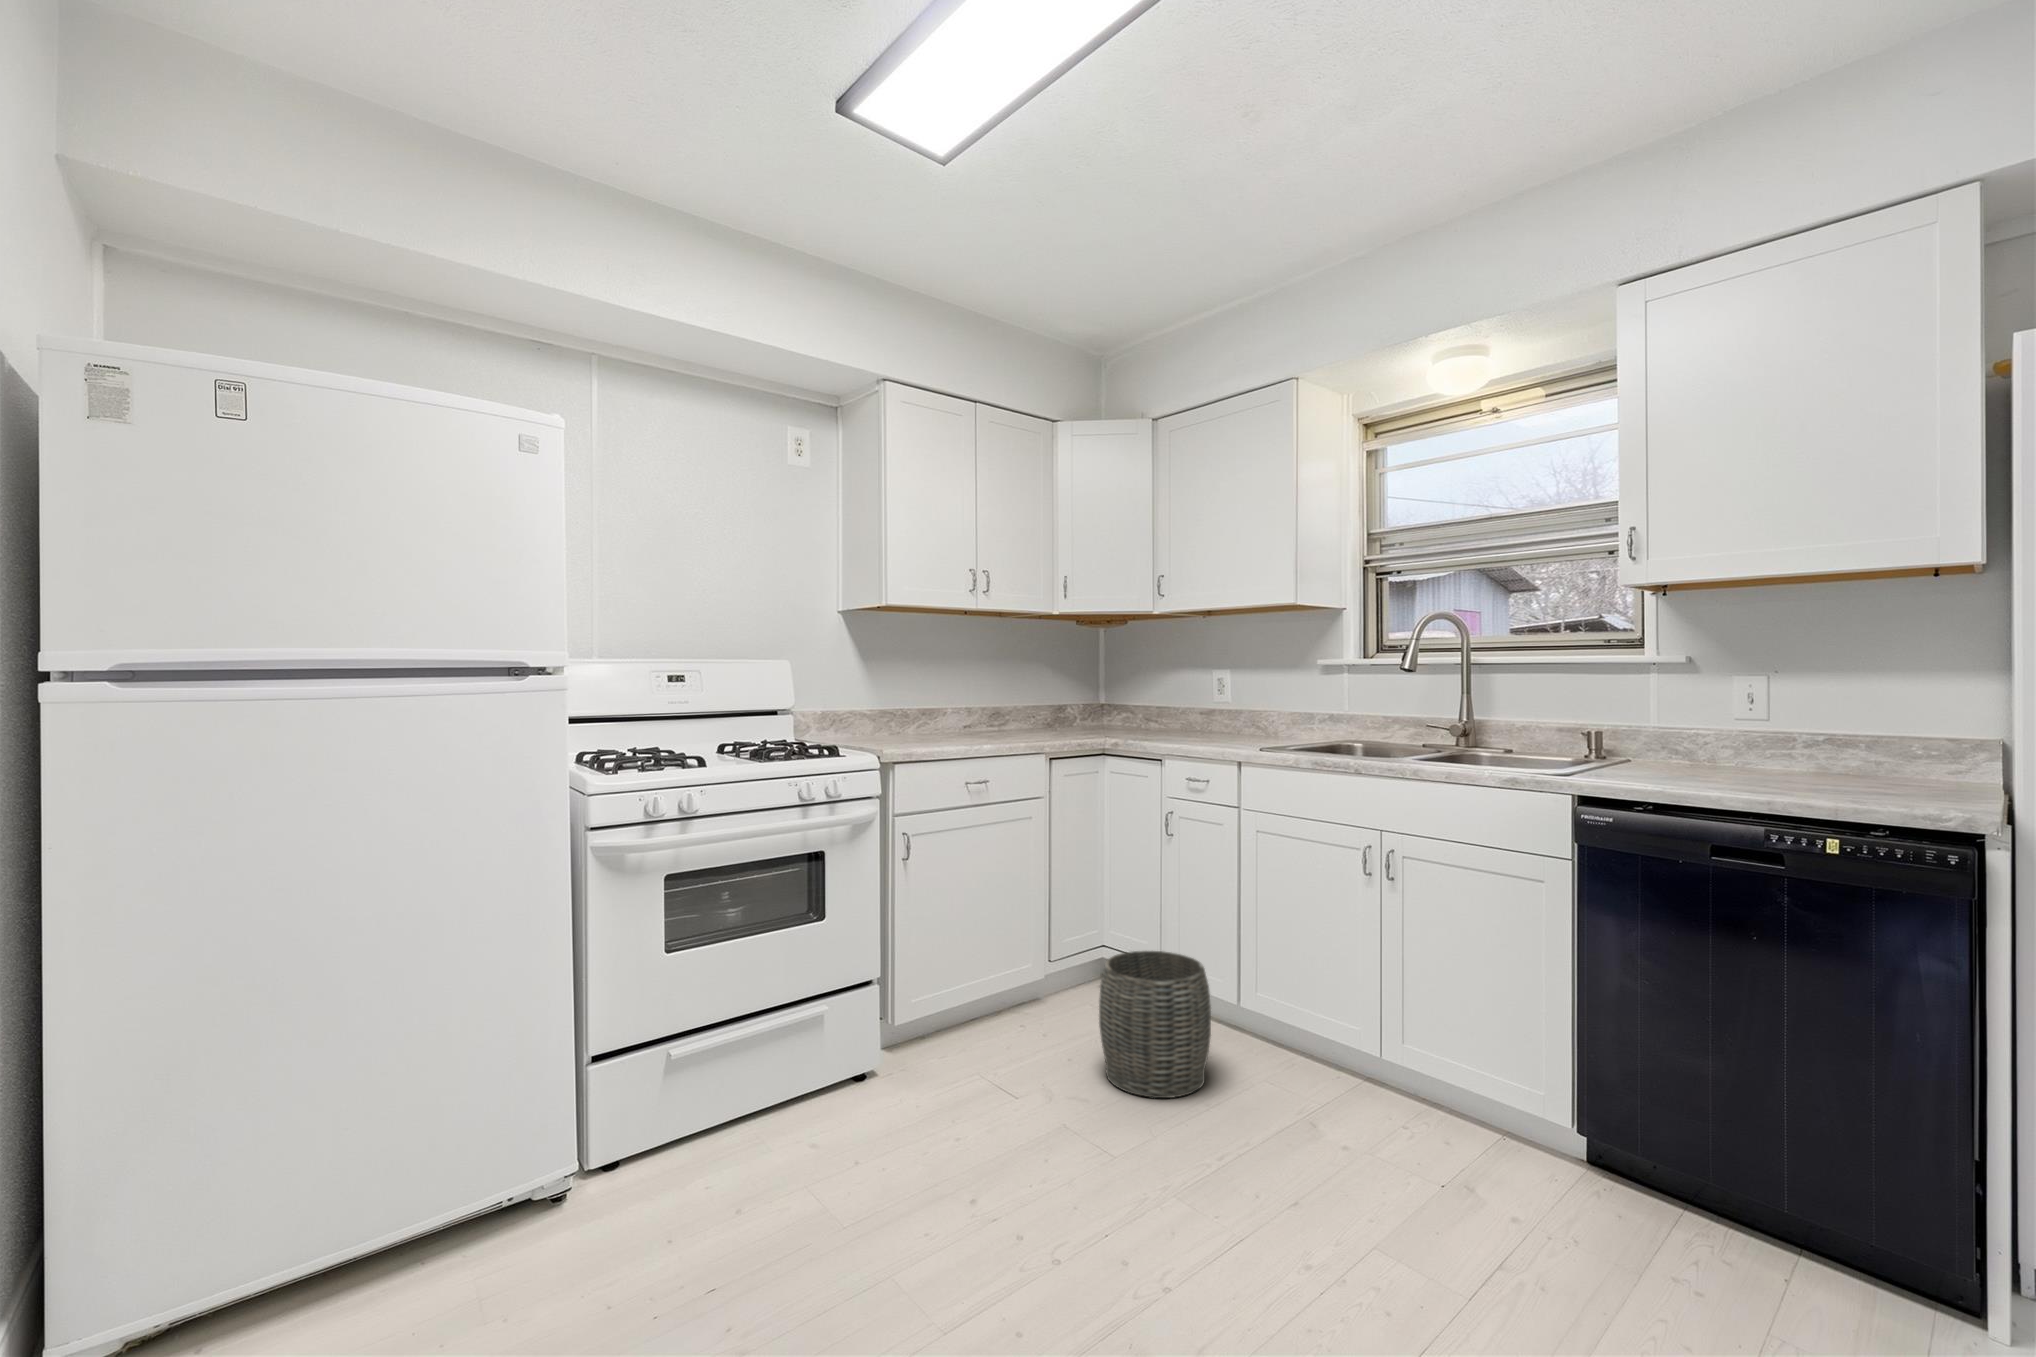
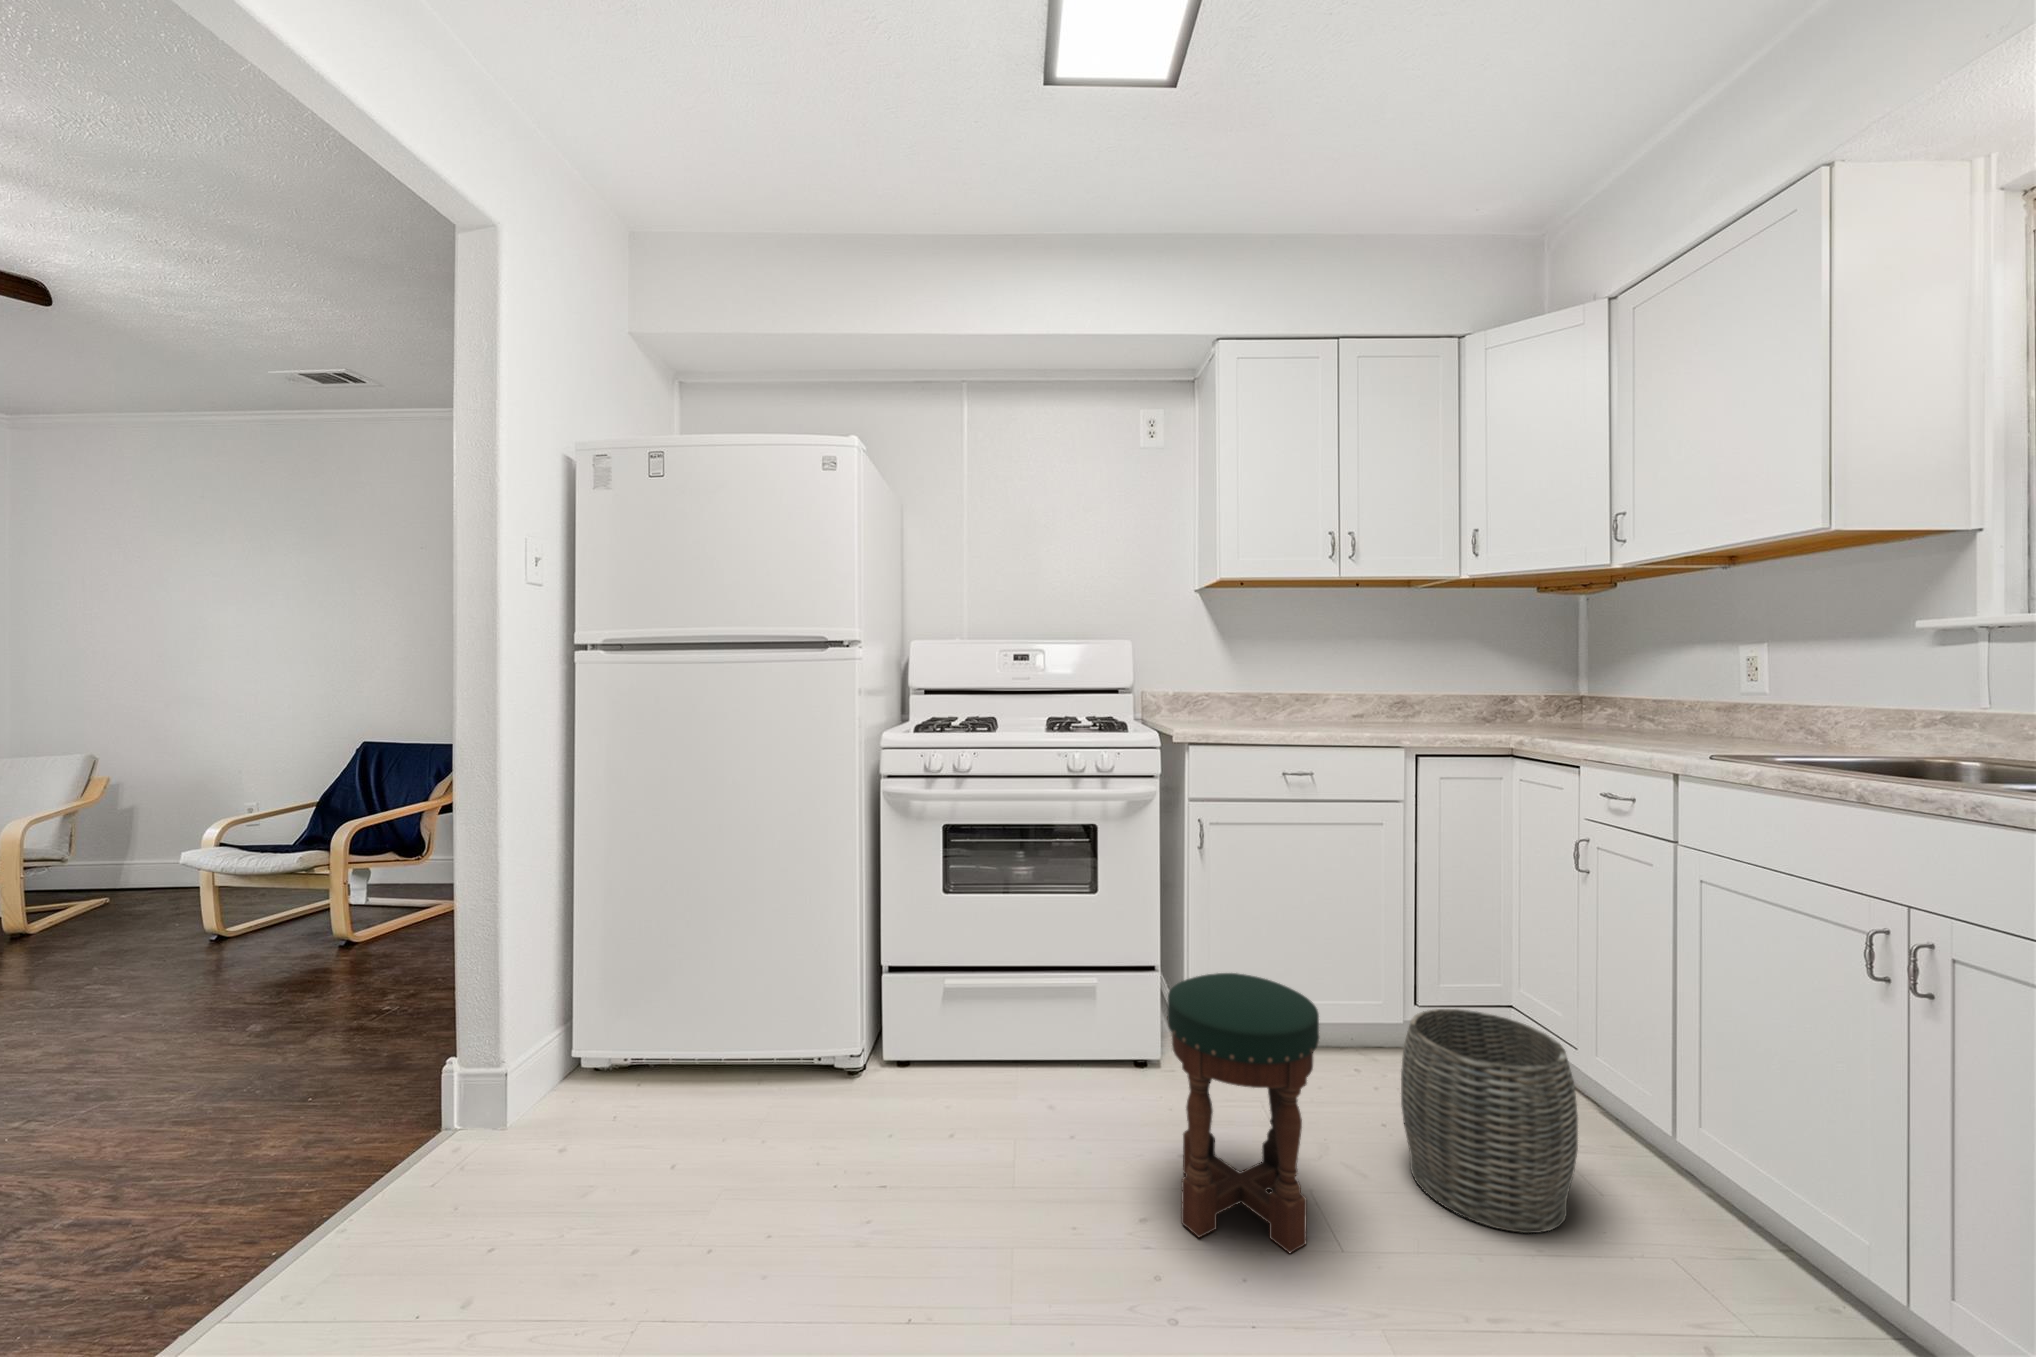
stool: none [969,959,1091,1184] -> present [1167,973,1319,1253]

